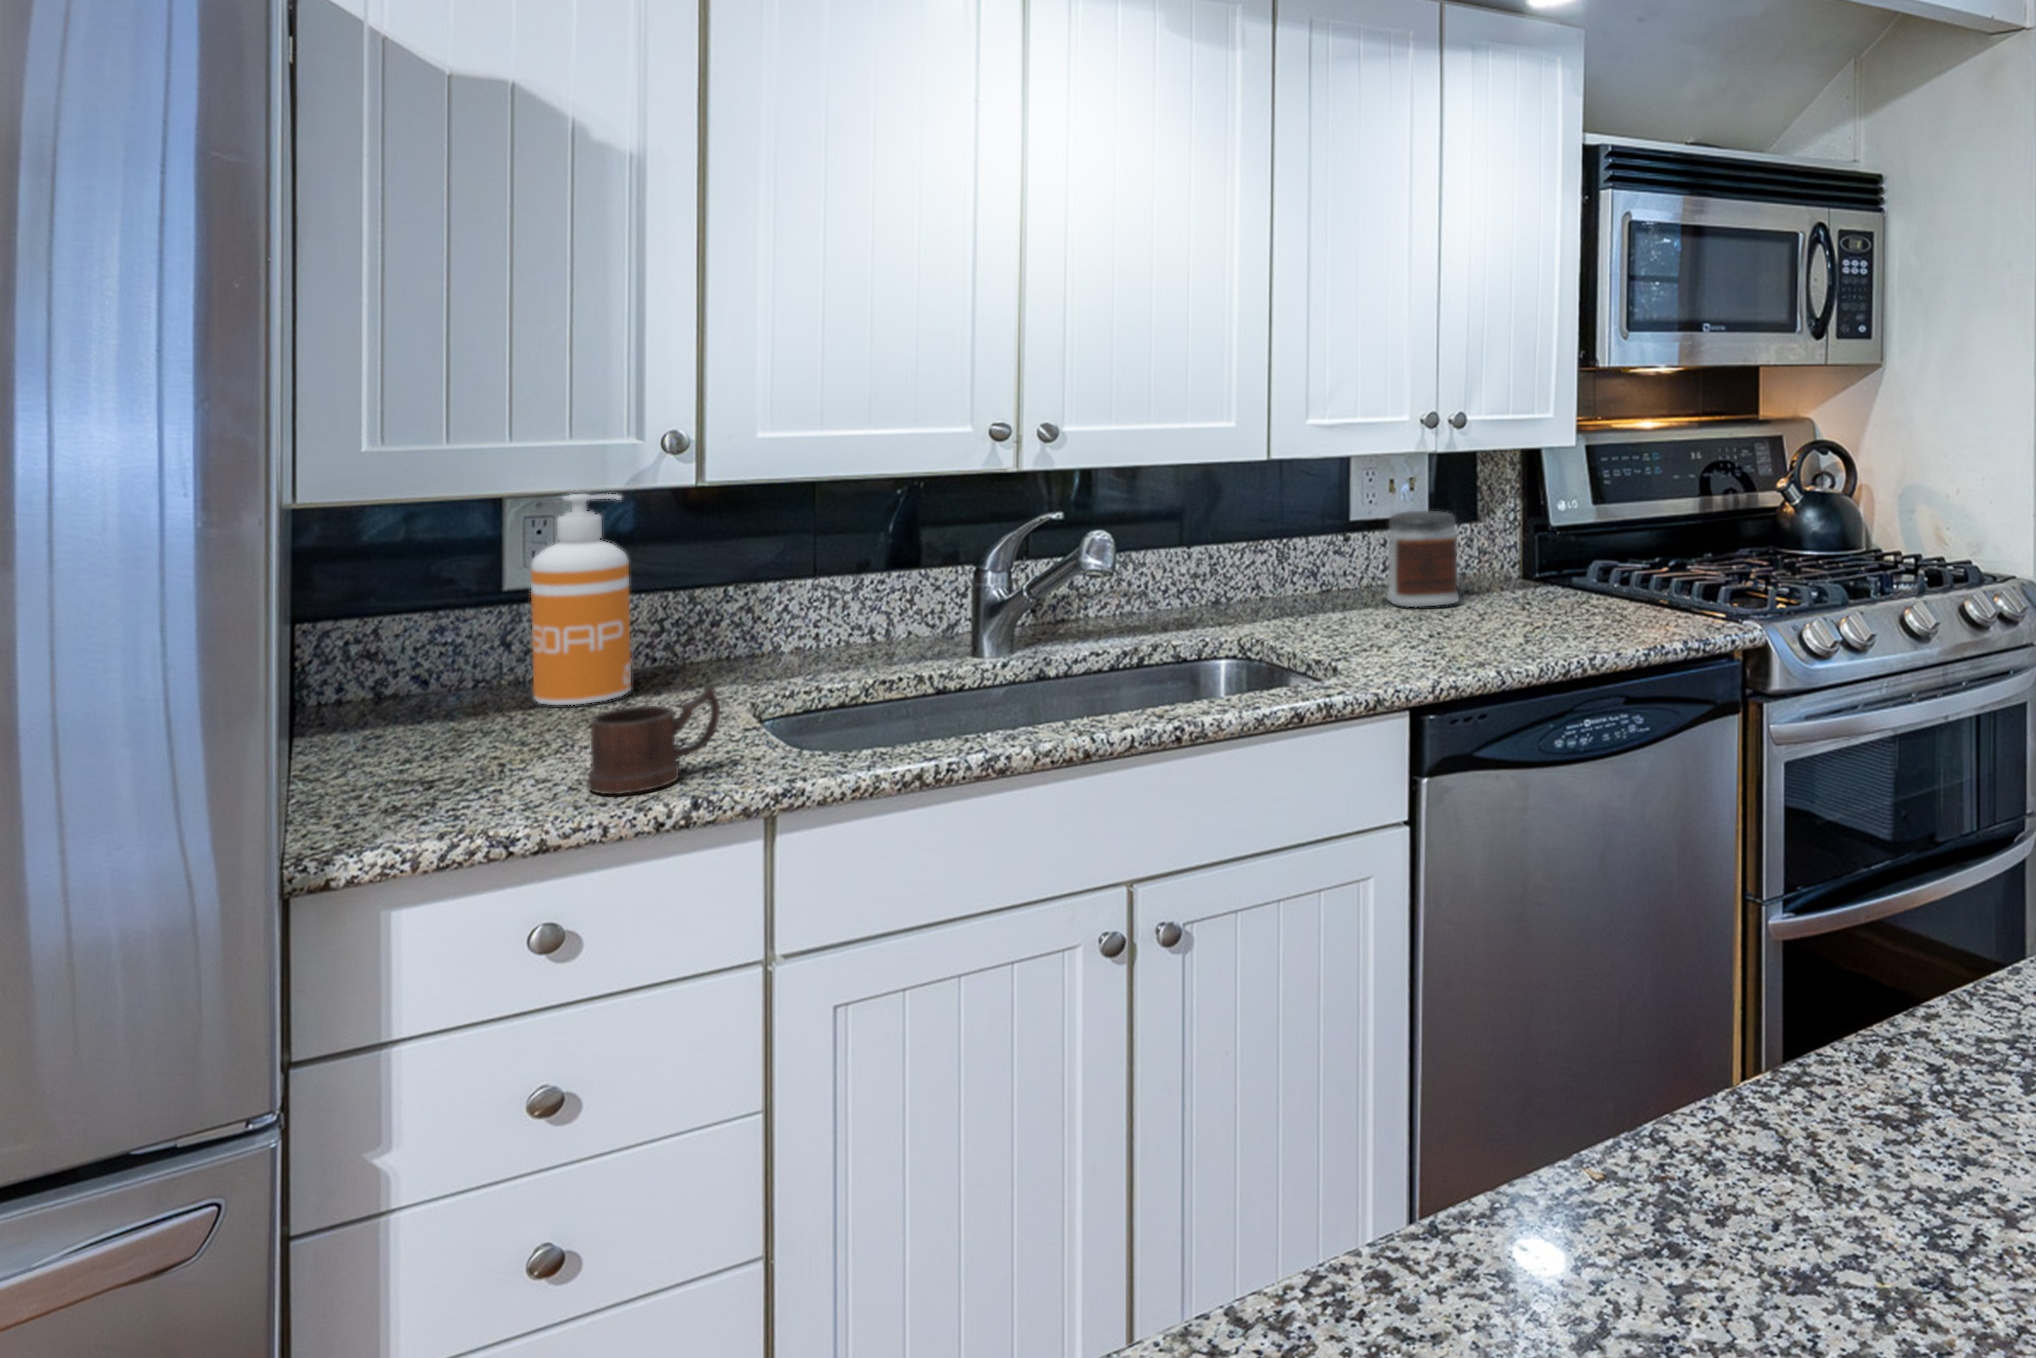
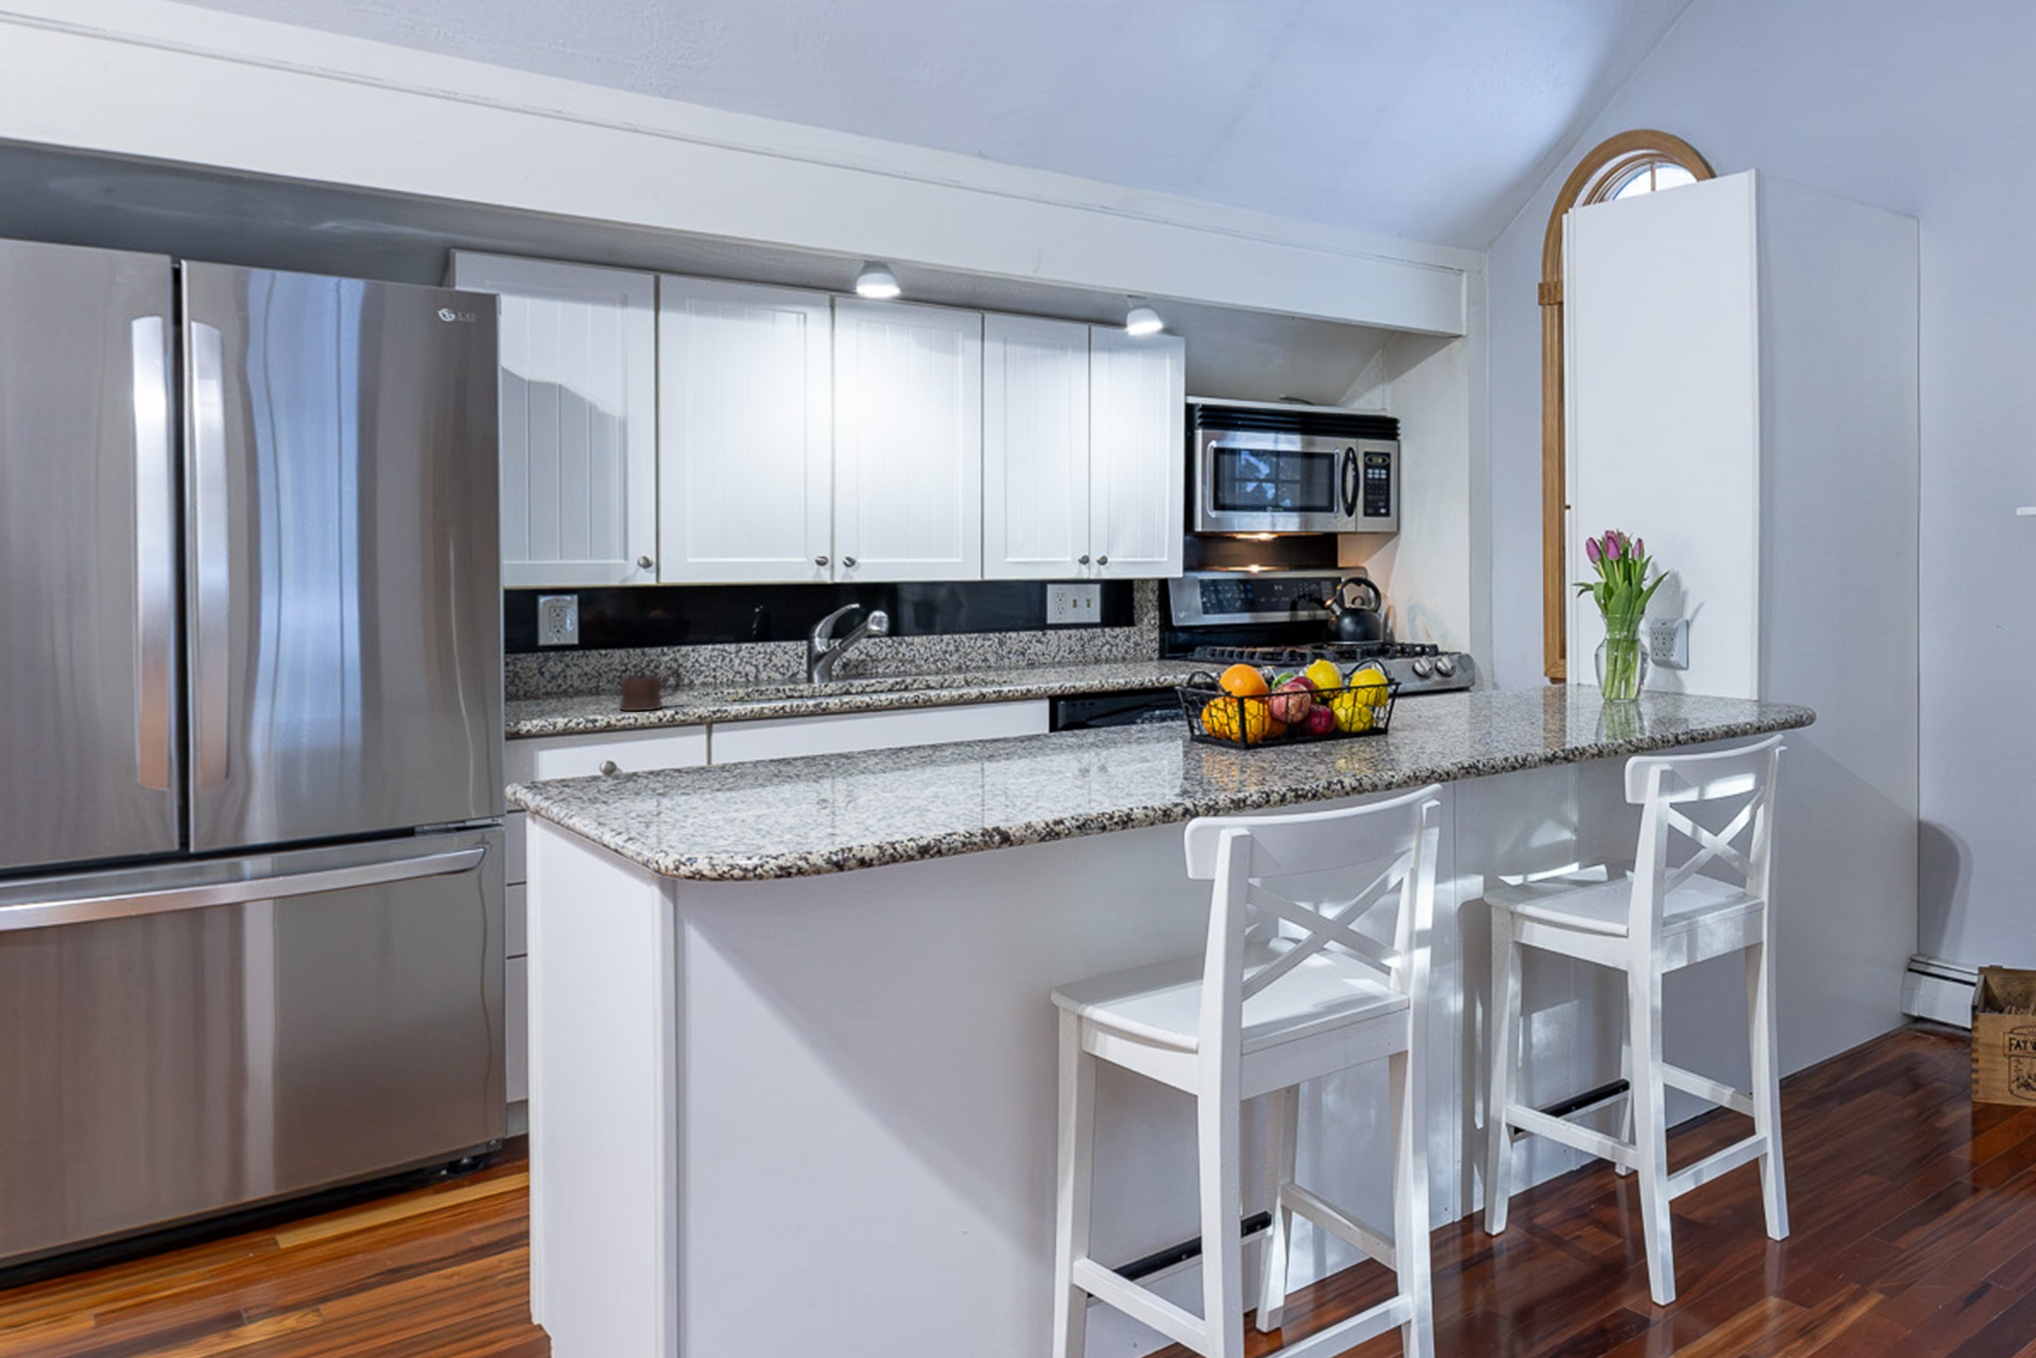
soap dispenser: present [531,494,631,705] -> none [568,588,619,692]
jar: present [1387,511,1459,607] -> none [1060,614,1104,666]

